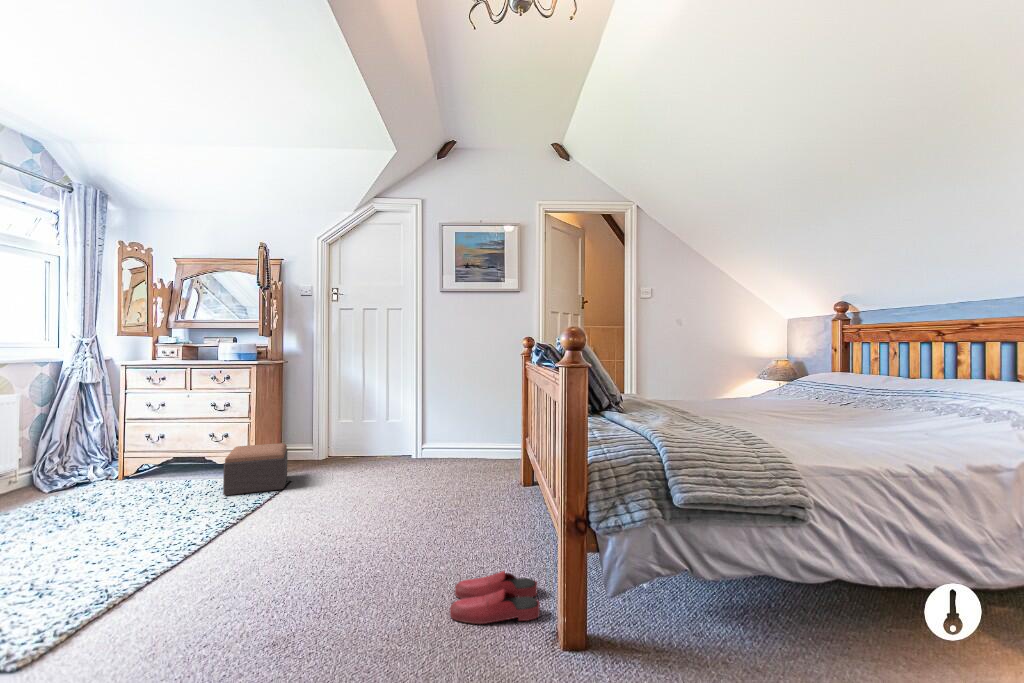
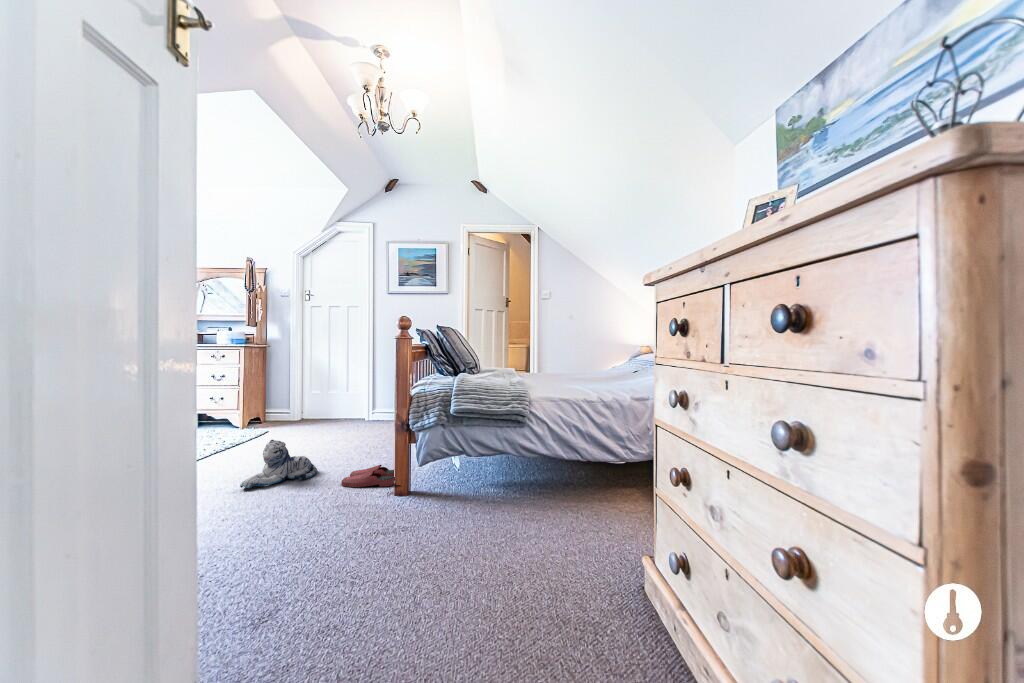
footstool: present [223,443,288,495] -> none [218,404,267,437]
plush toy: none [277,535,396,634] -> present [240,440,318,488]

